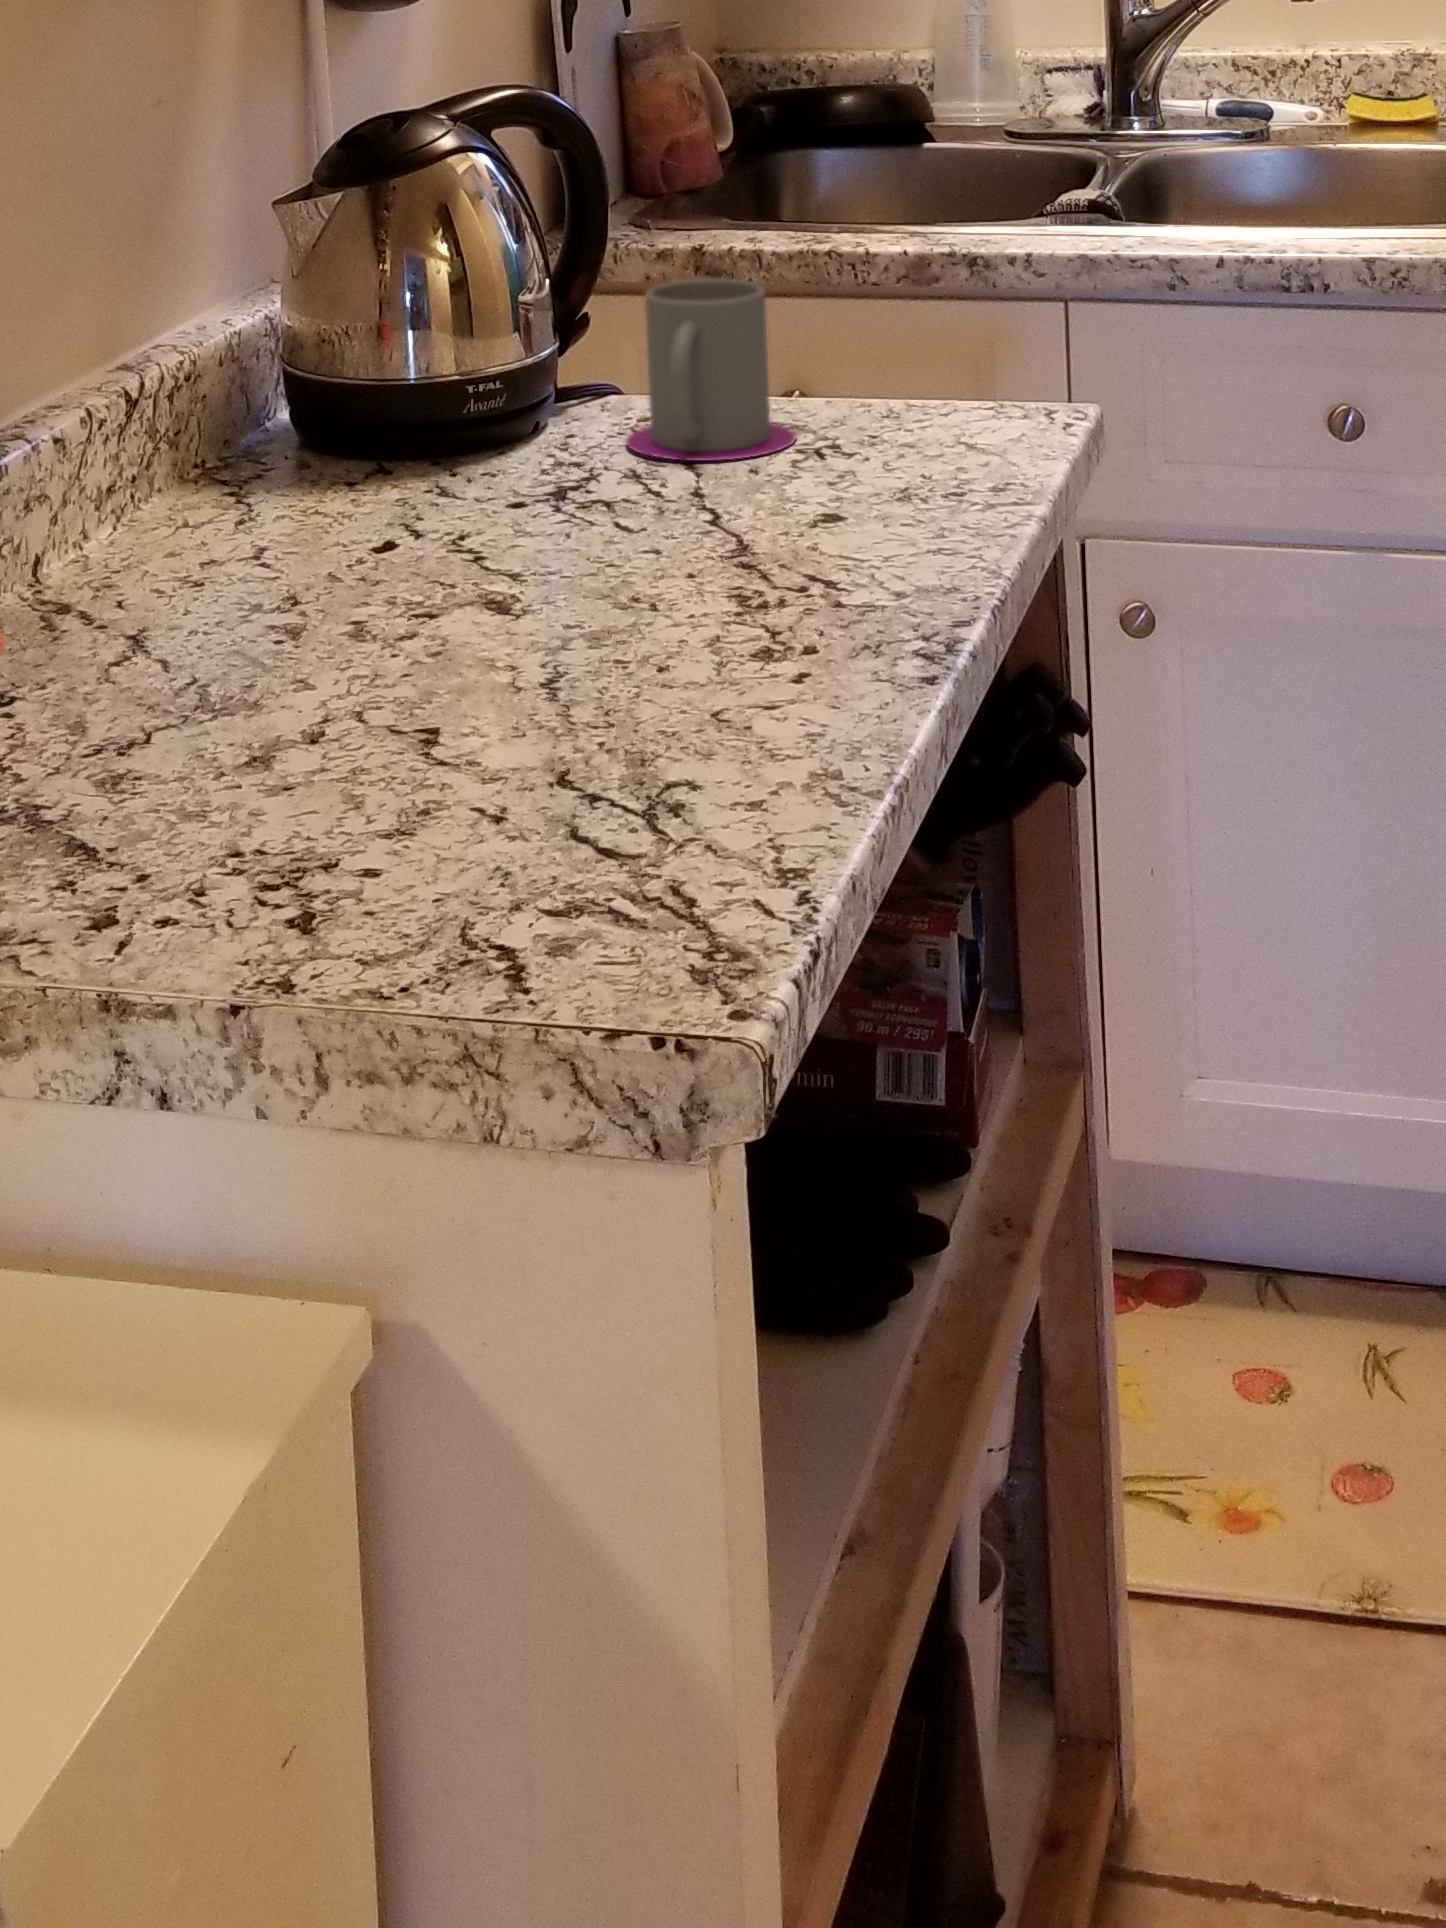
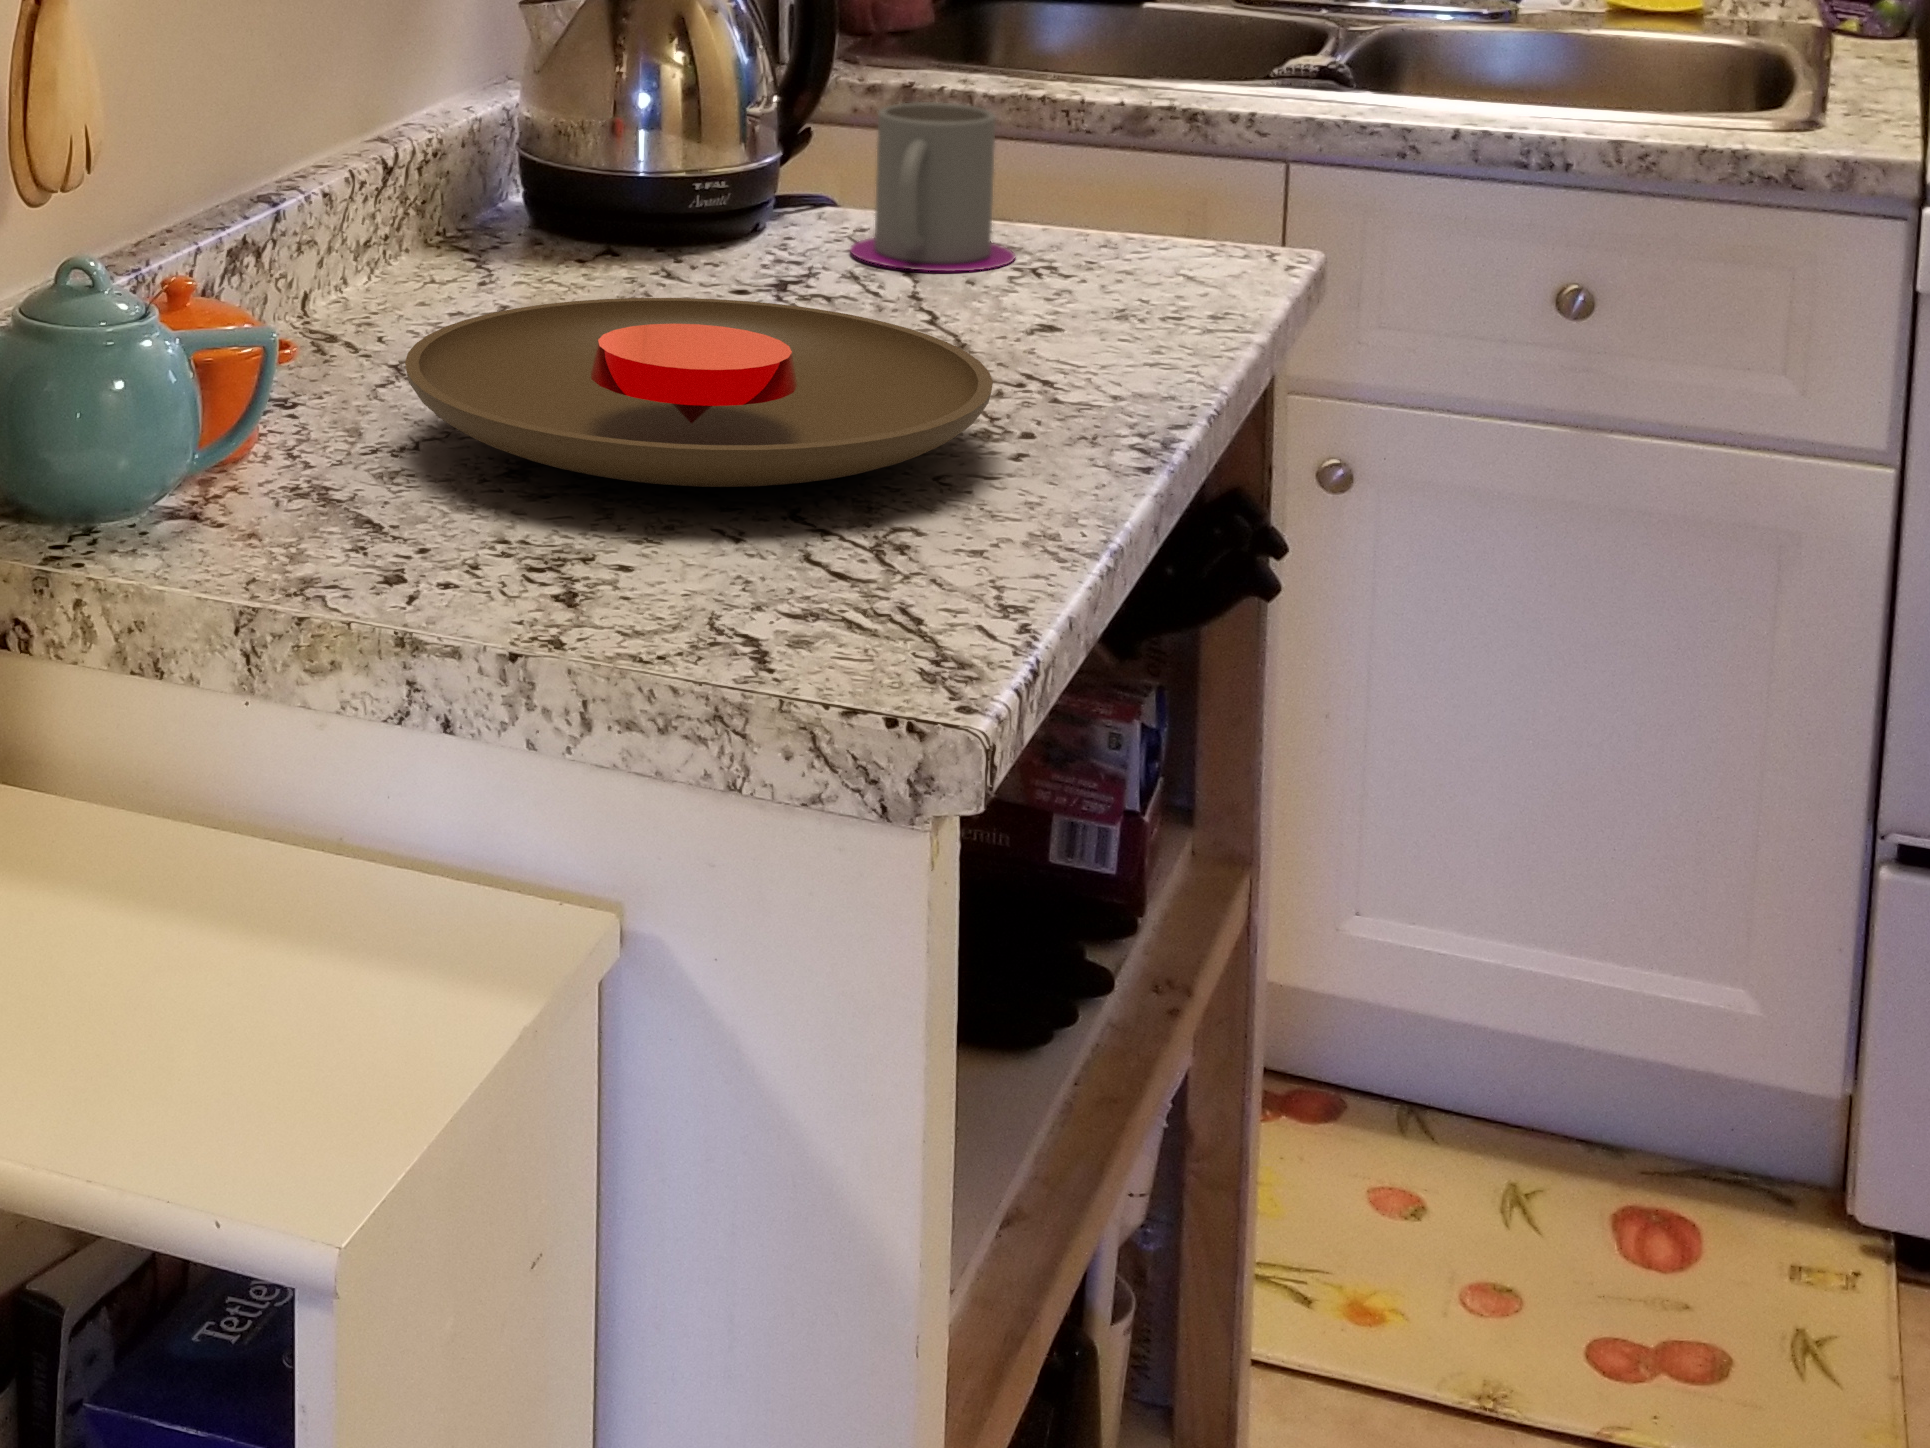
plate: none [124,524,770,758] -> present [405,298,993,487]

